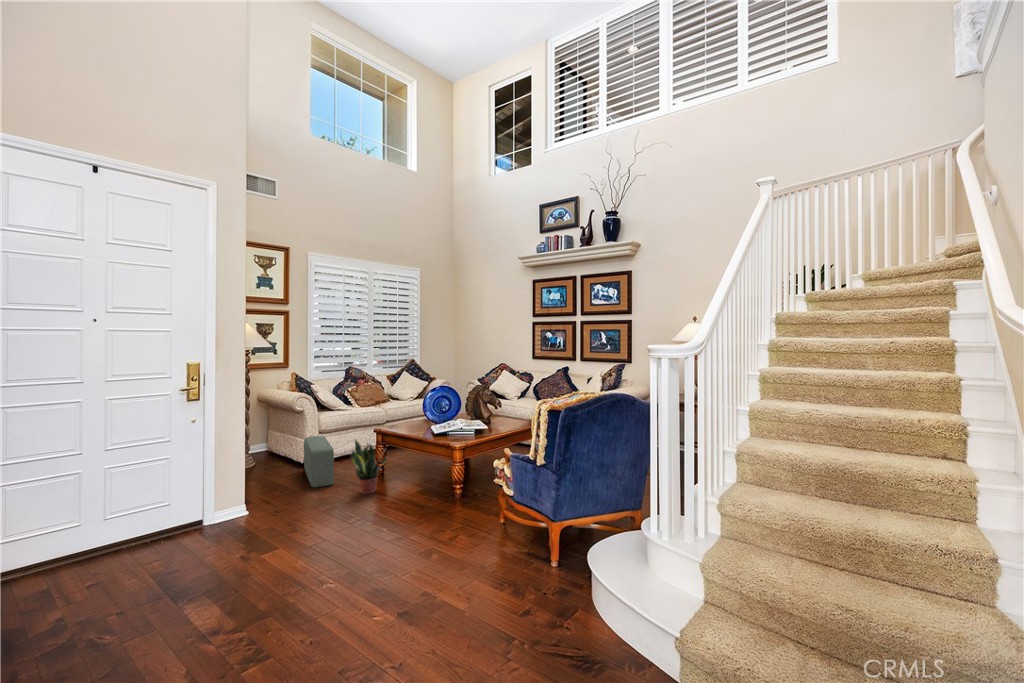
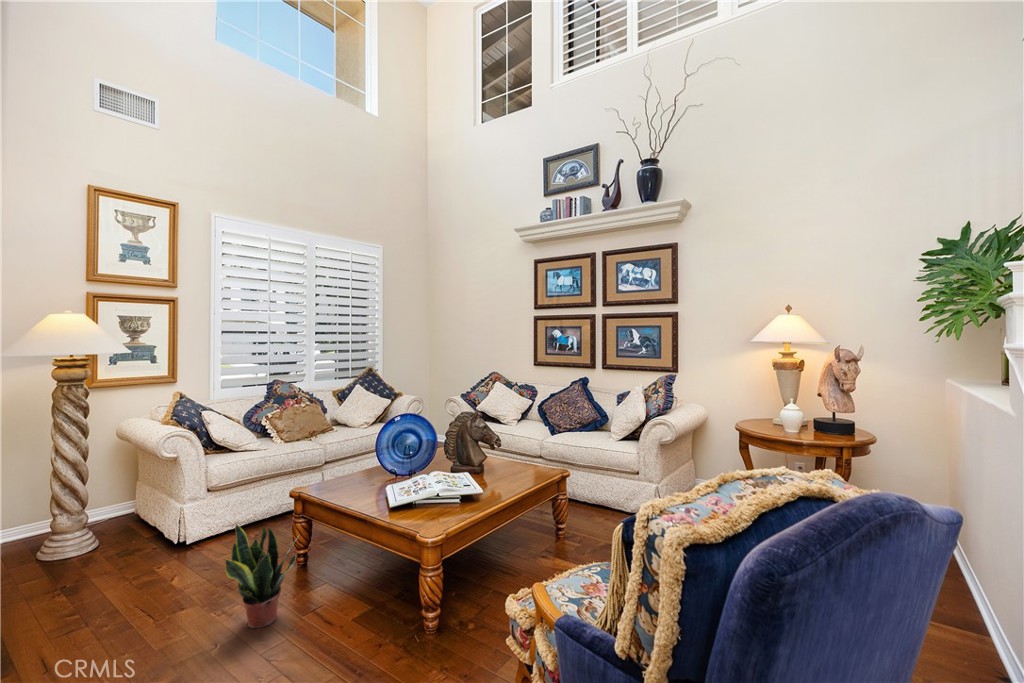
pouf: present [304,436,334,487] -> none [158,500,211,610]

